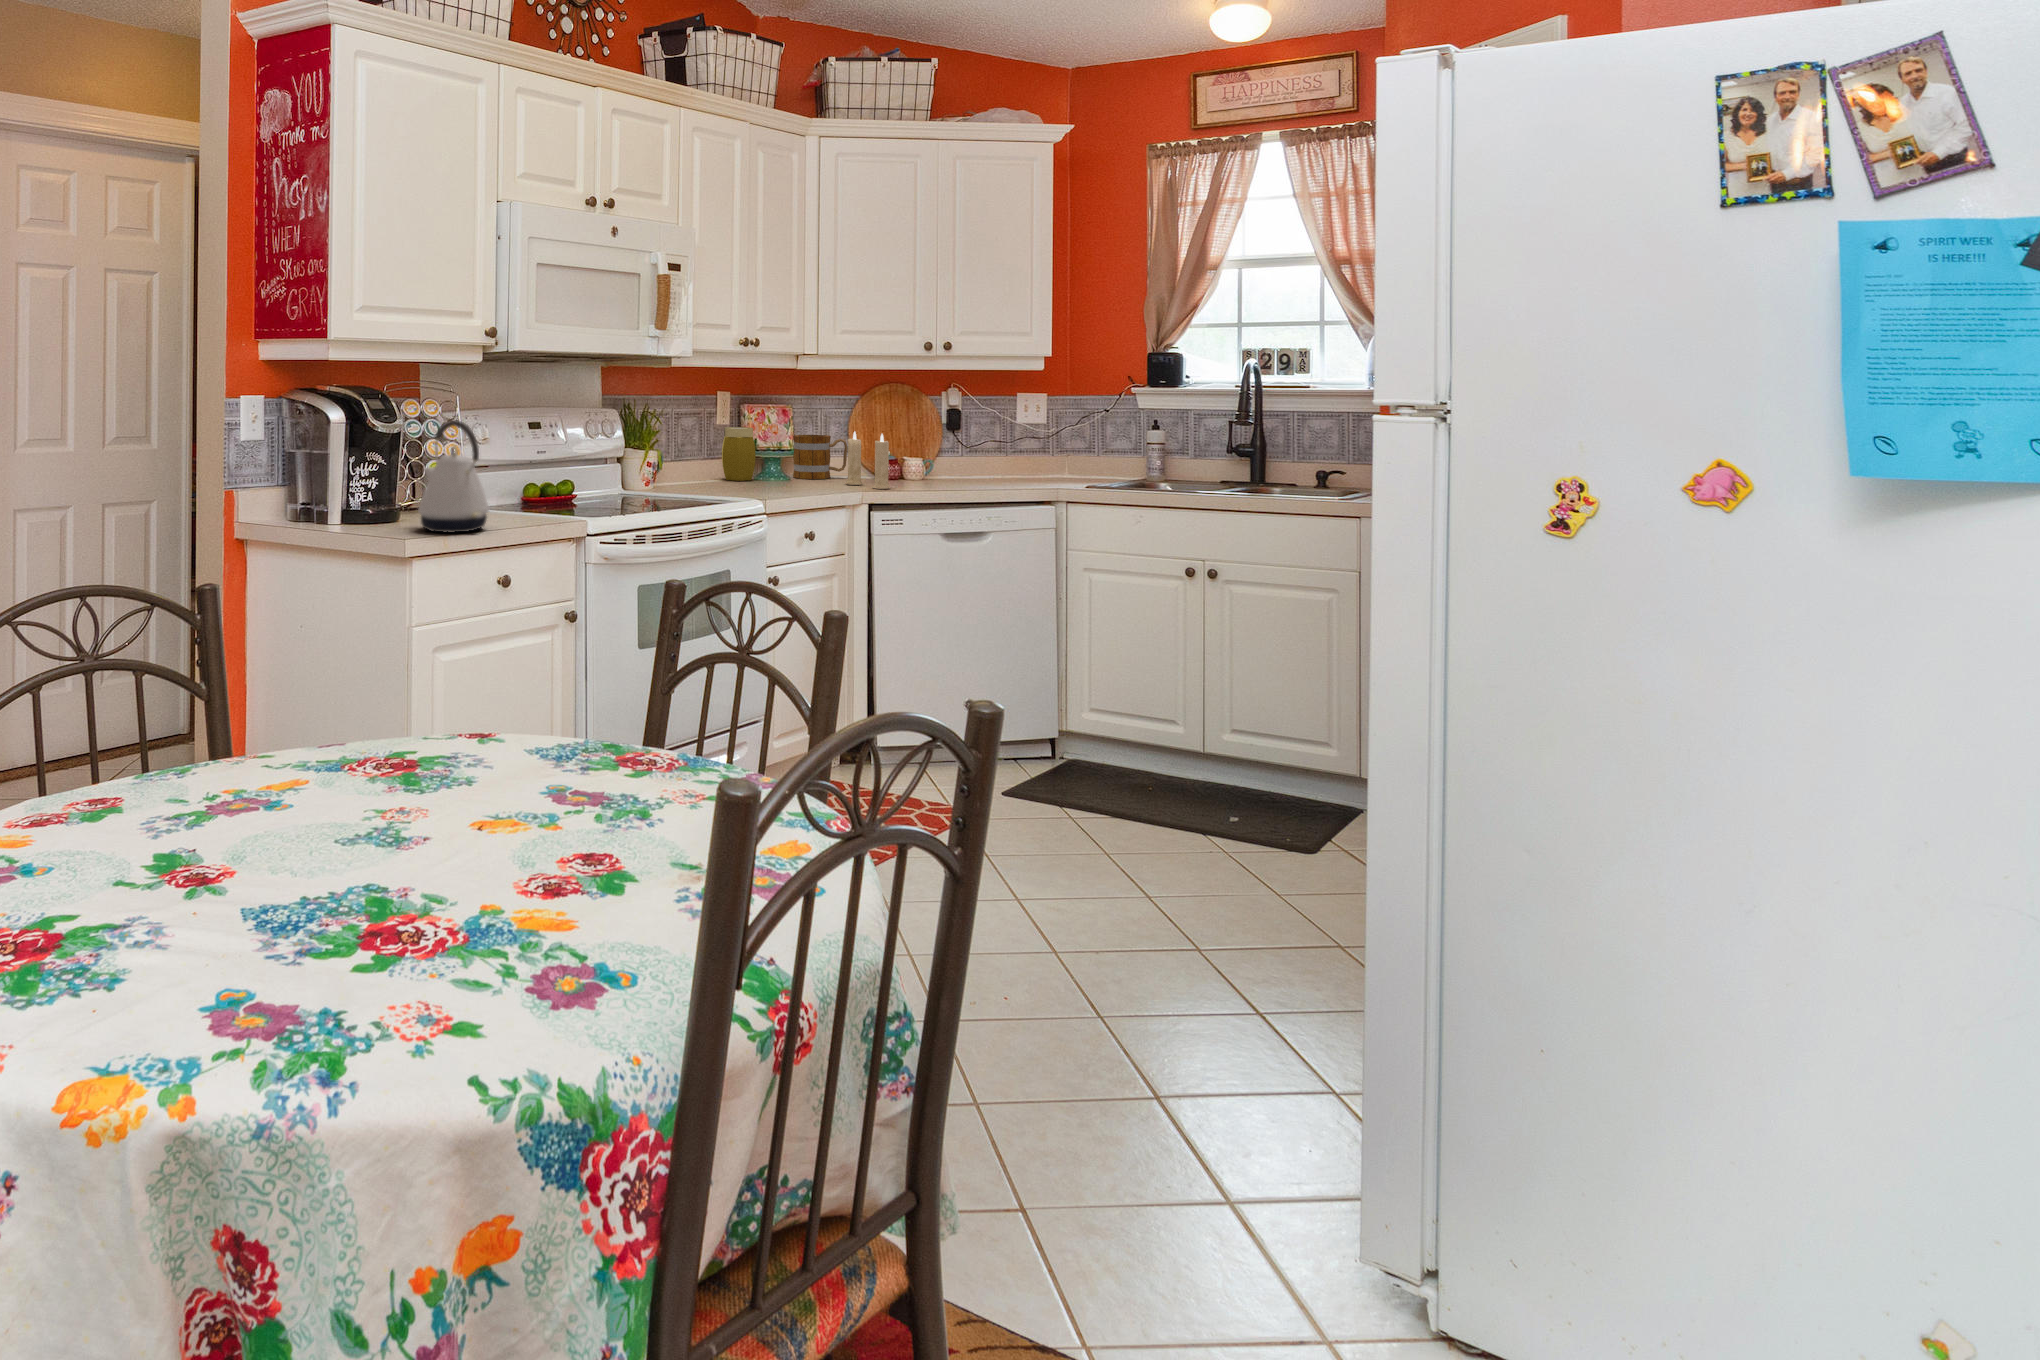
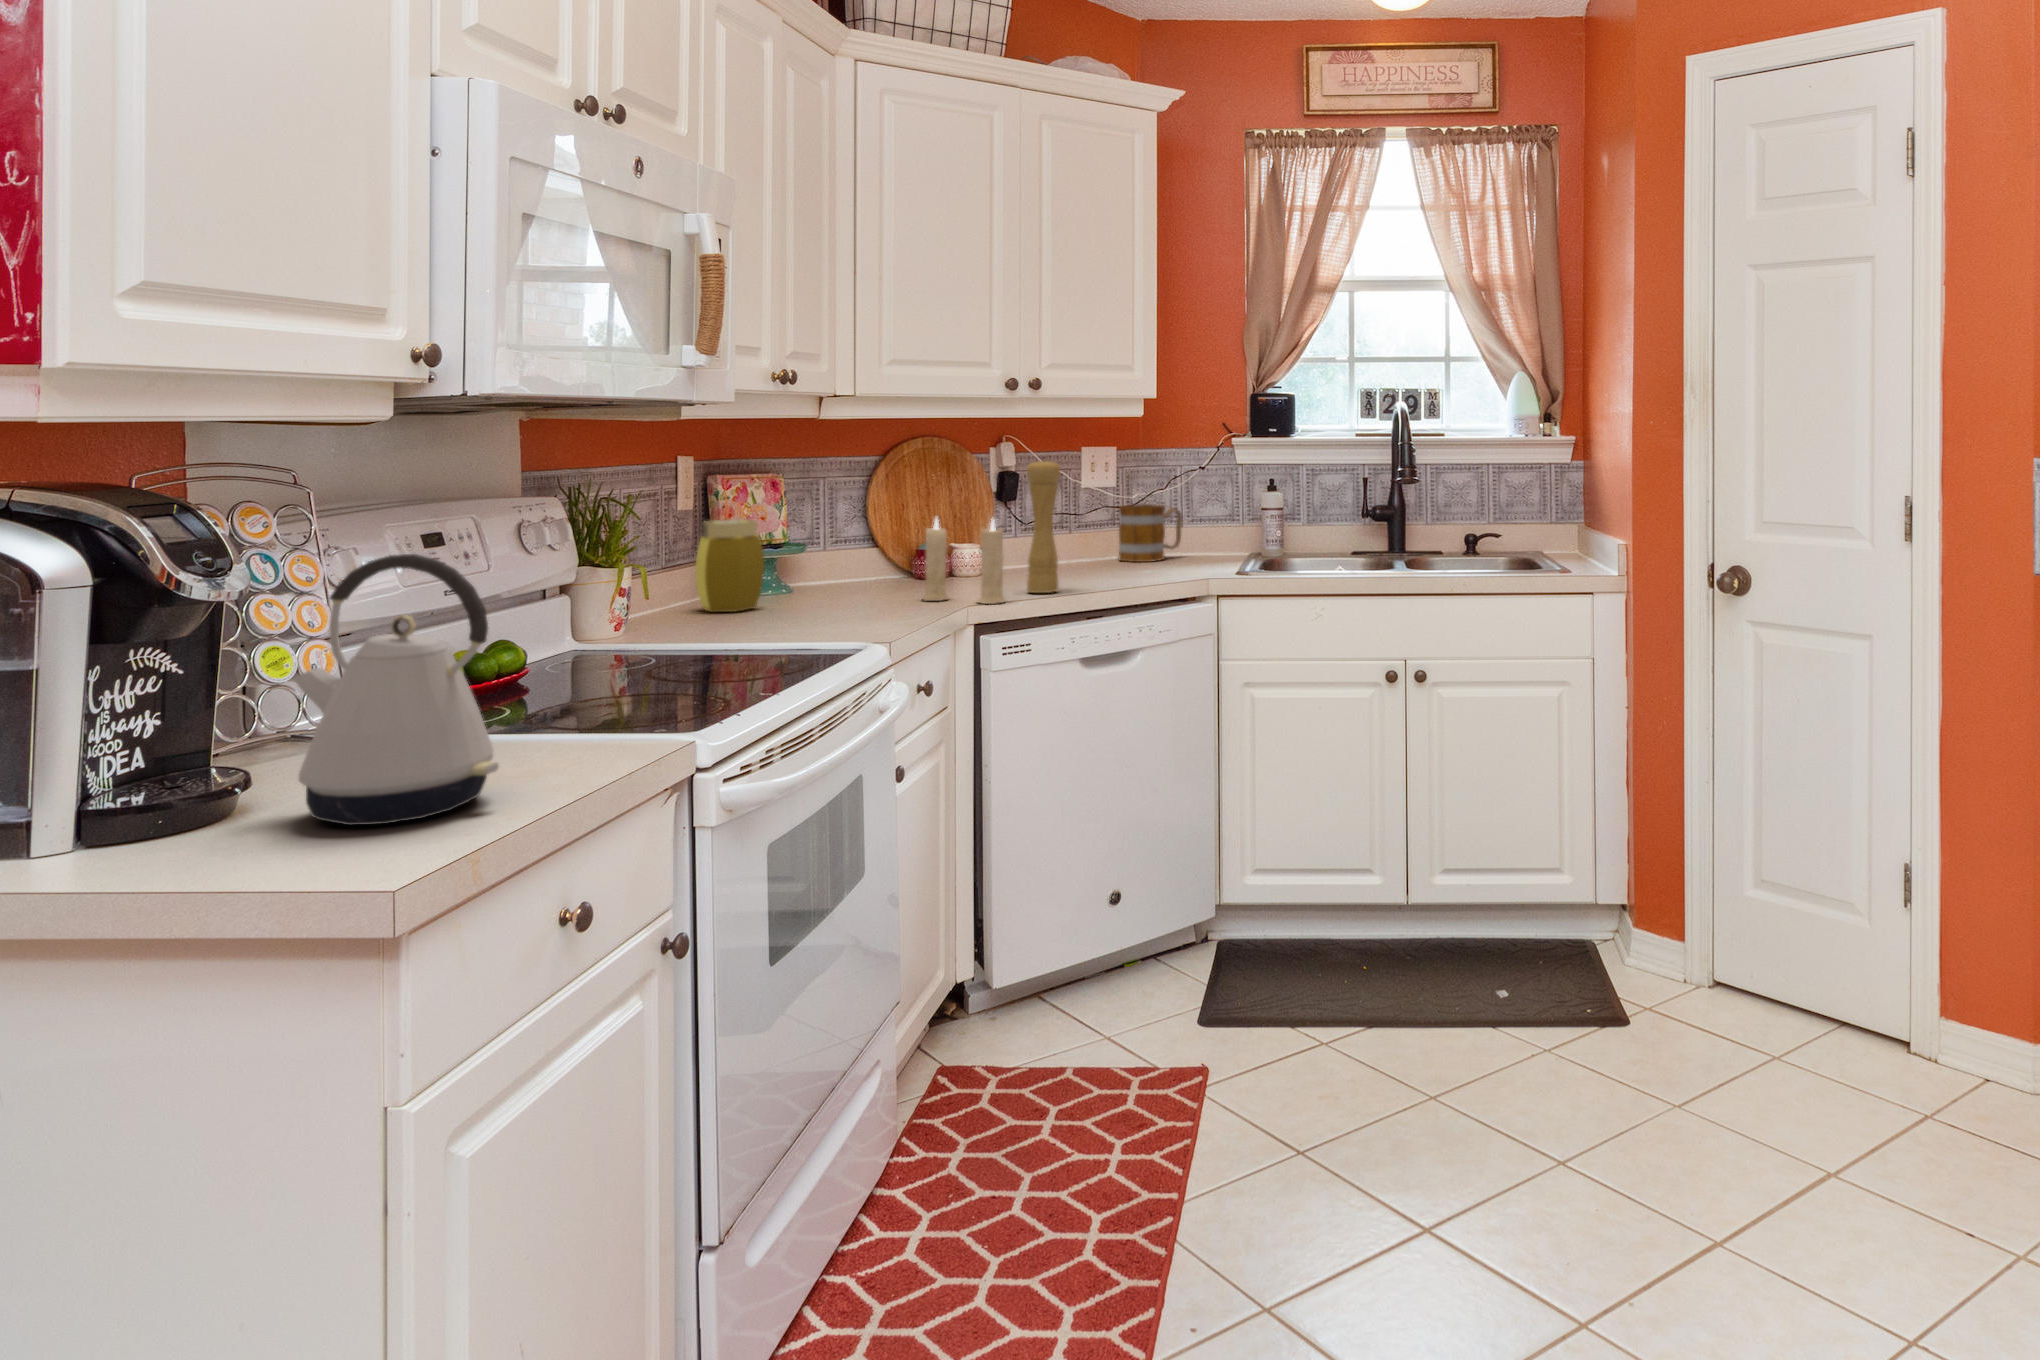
pepper mill: none [916,397,939,486] -> present [1027,460,1060,593]
mug: present [793,435,848,479] -> present [1119,504,1182,562]

